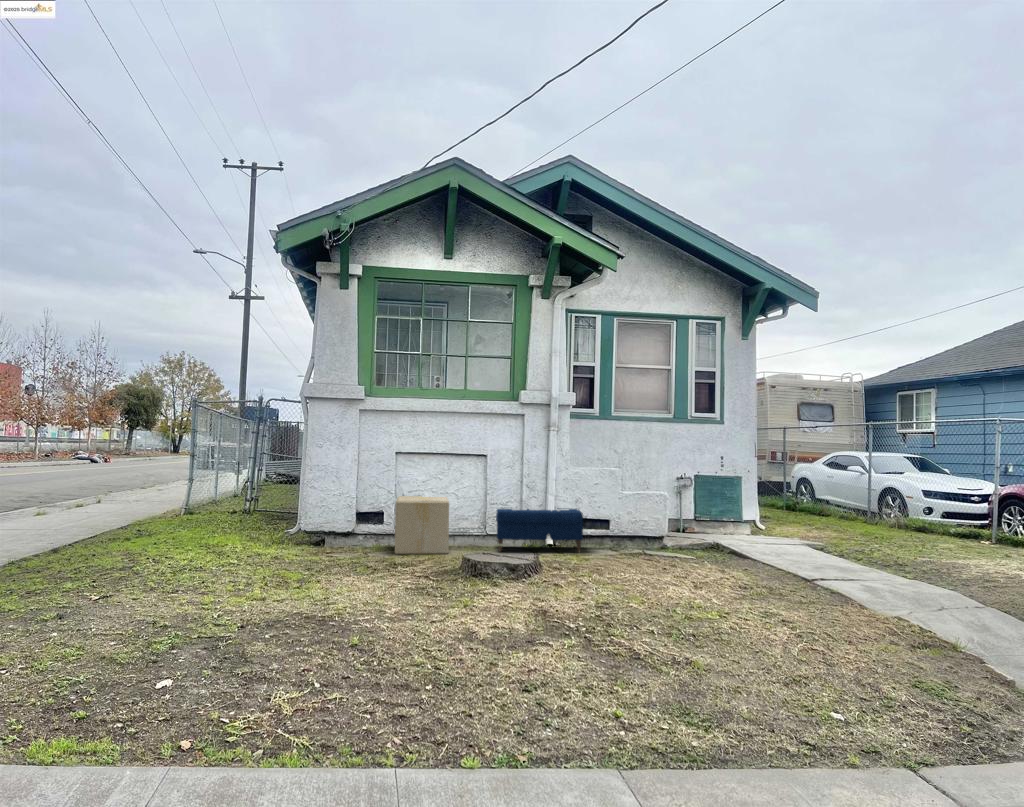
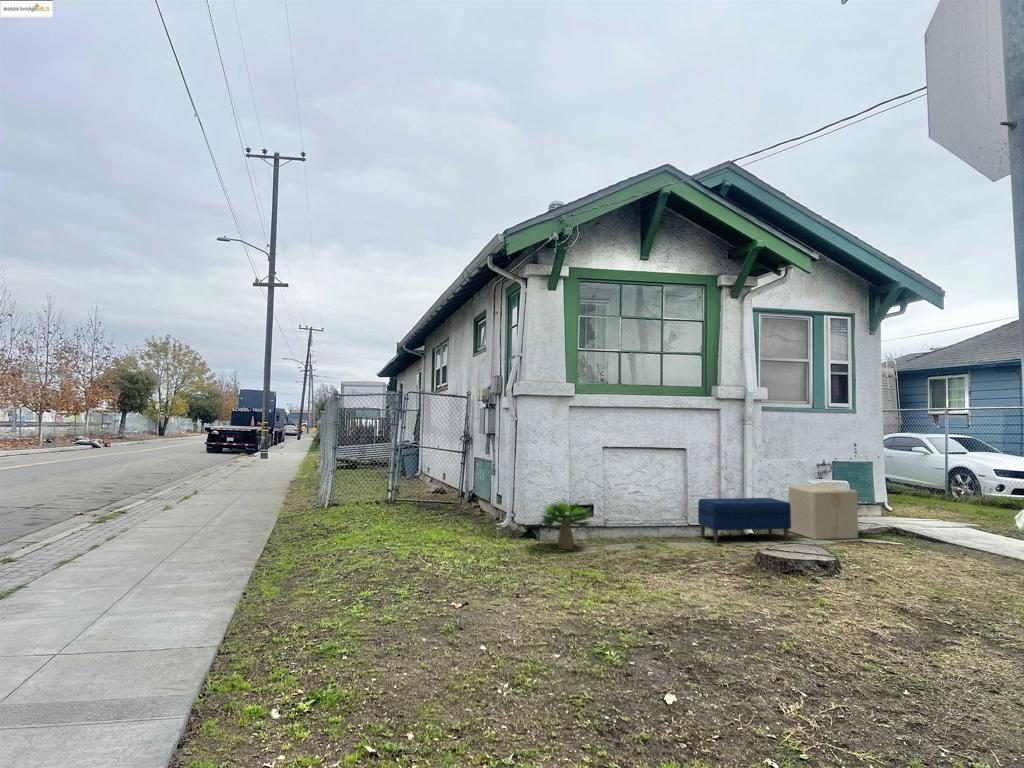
cardboard box: present [395,496,449,554] -> present [788,485,858,540]
potted plant: none [304,501,366,553] -> present [540,501,591,549]

